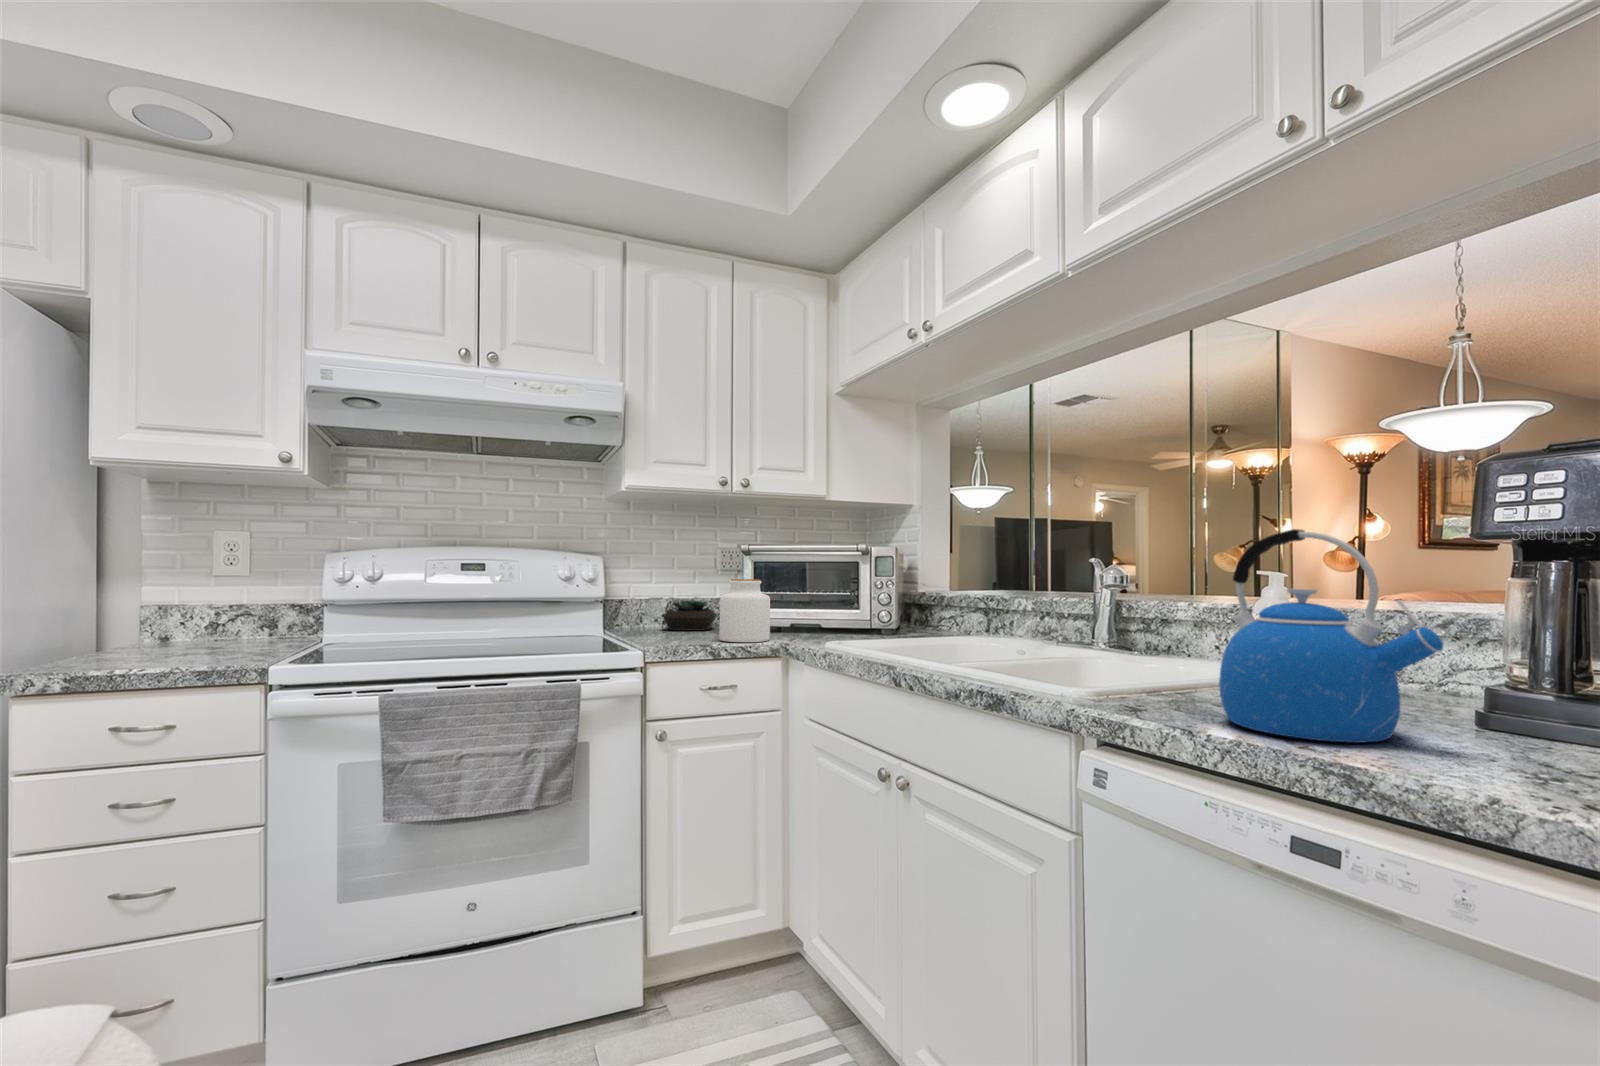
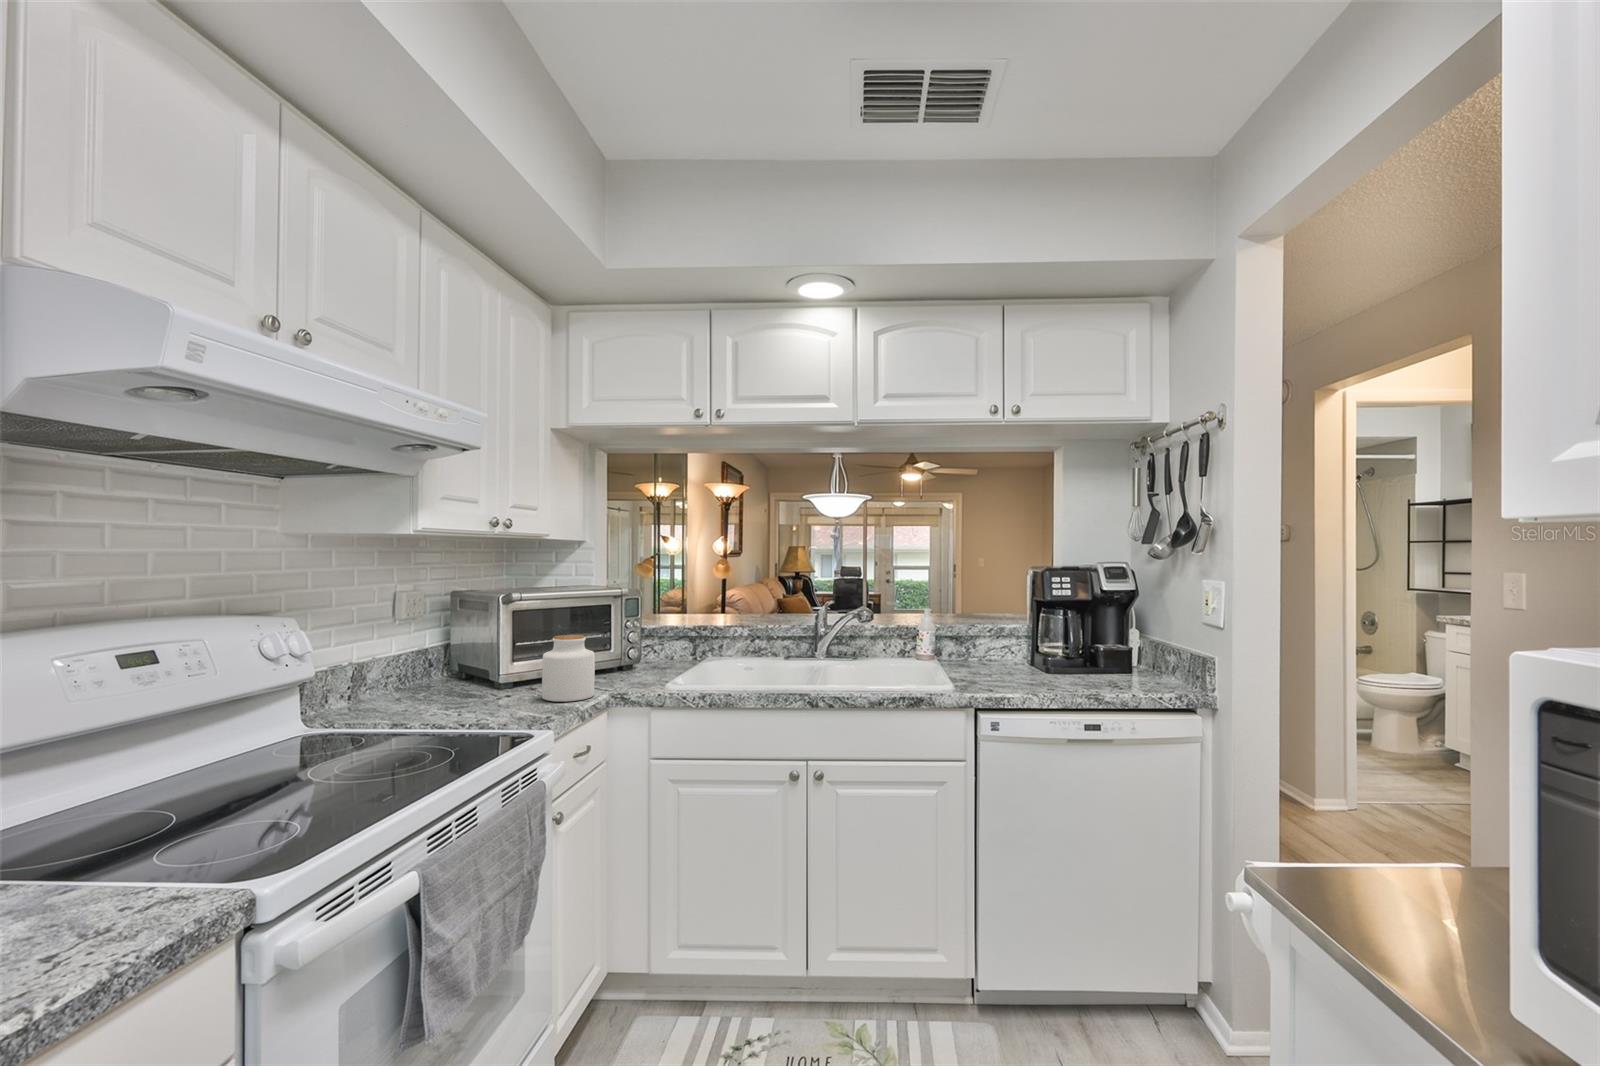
kettle: present [1219,529,1443,743] -> none [1007,606,1082,690]
succulent plant: present [663,599,716,631] -> none [363,659,445,703]

